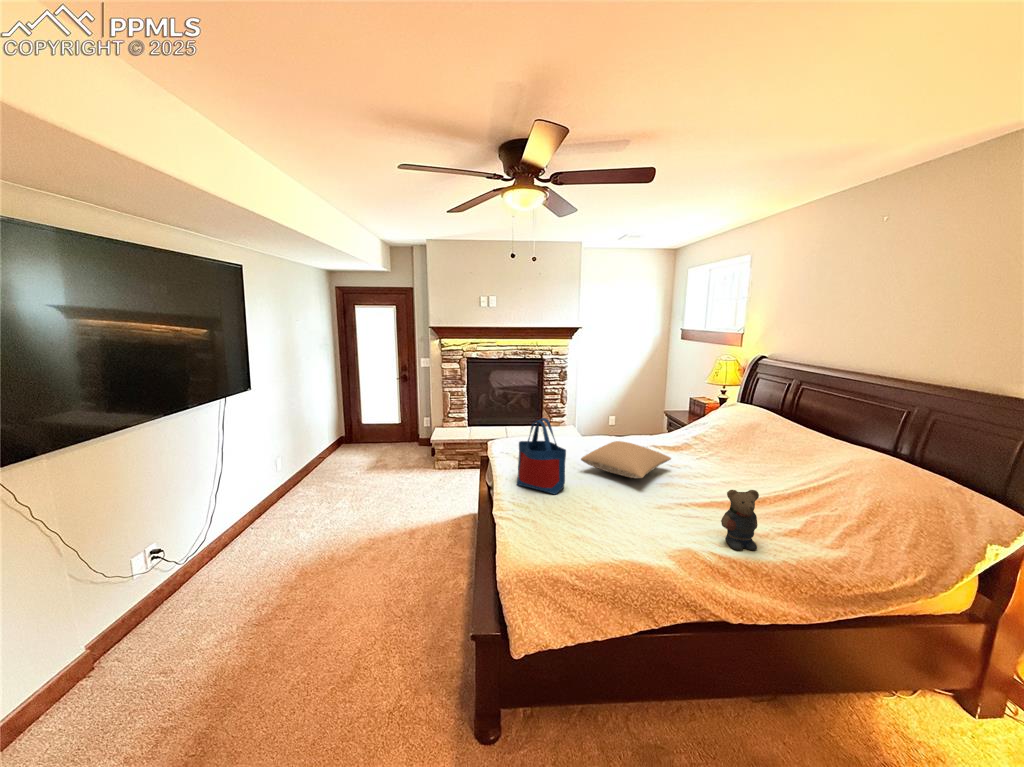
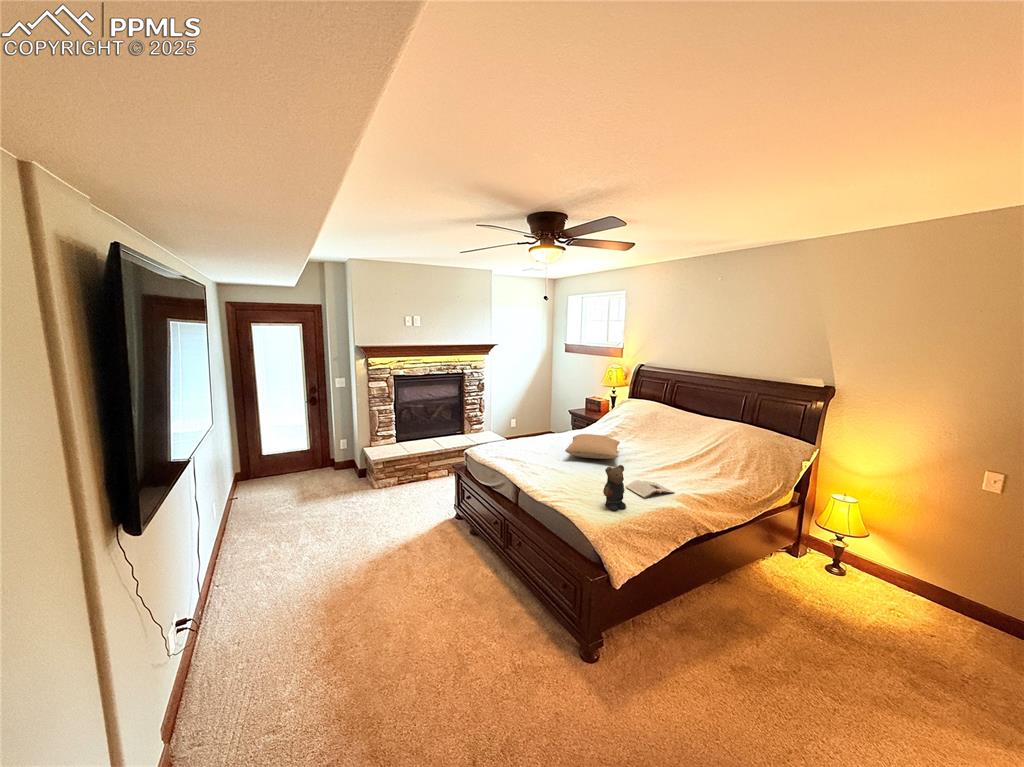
tote bag: present [517,418,566,495] -> none [528,420,571,479]
teddy bear: present [721,490,759,550] -> present [603,465,626,511]
magazine: none [619,515,686,546] -> present [626,480,675,498]

